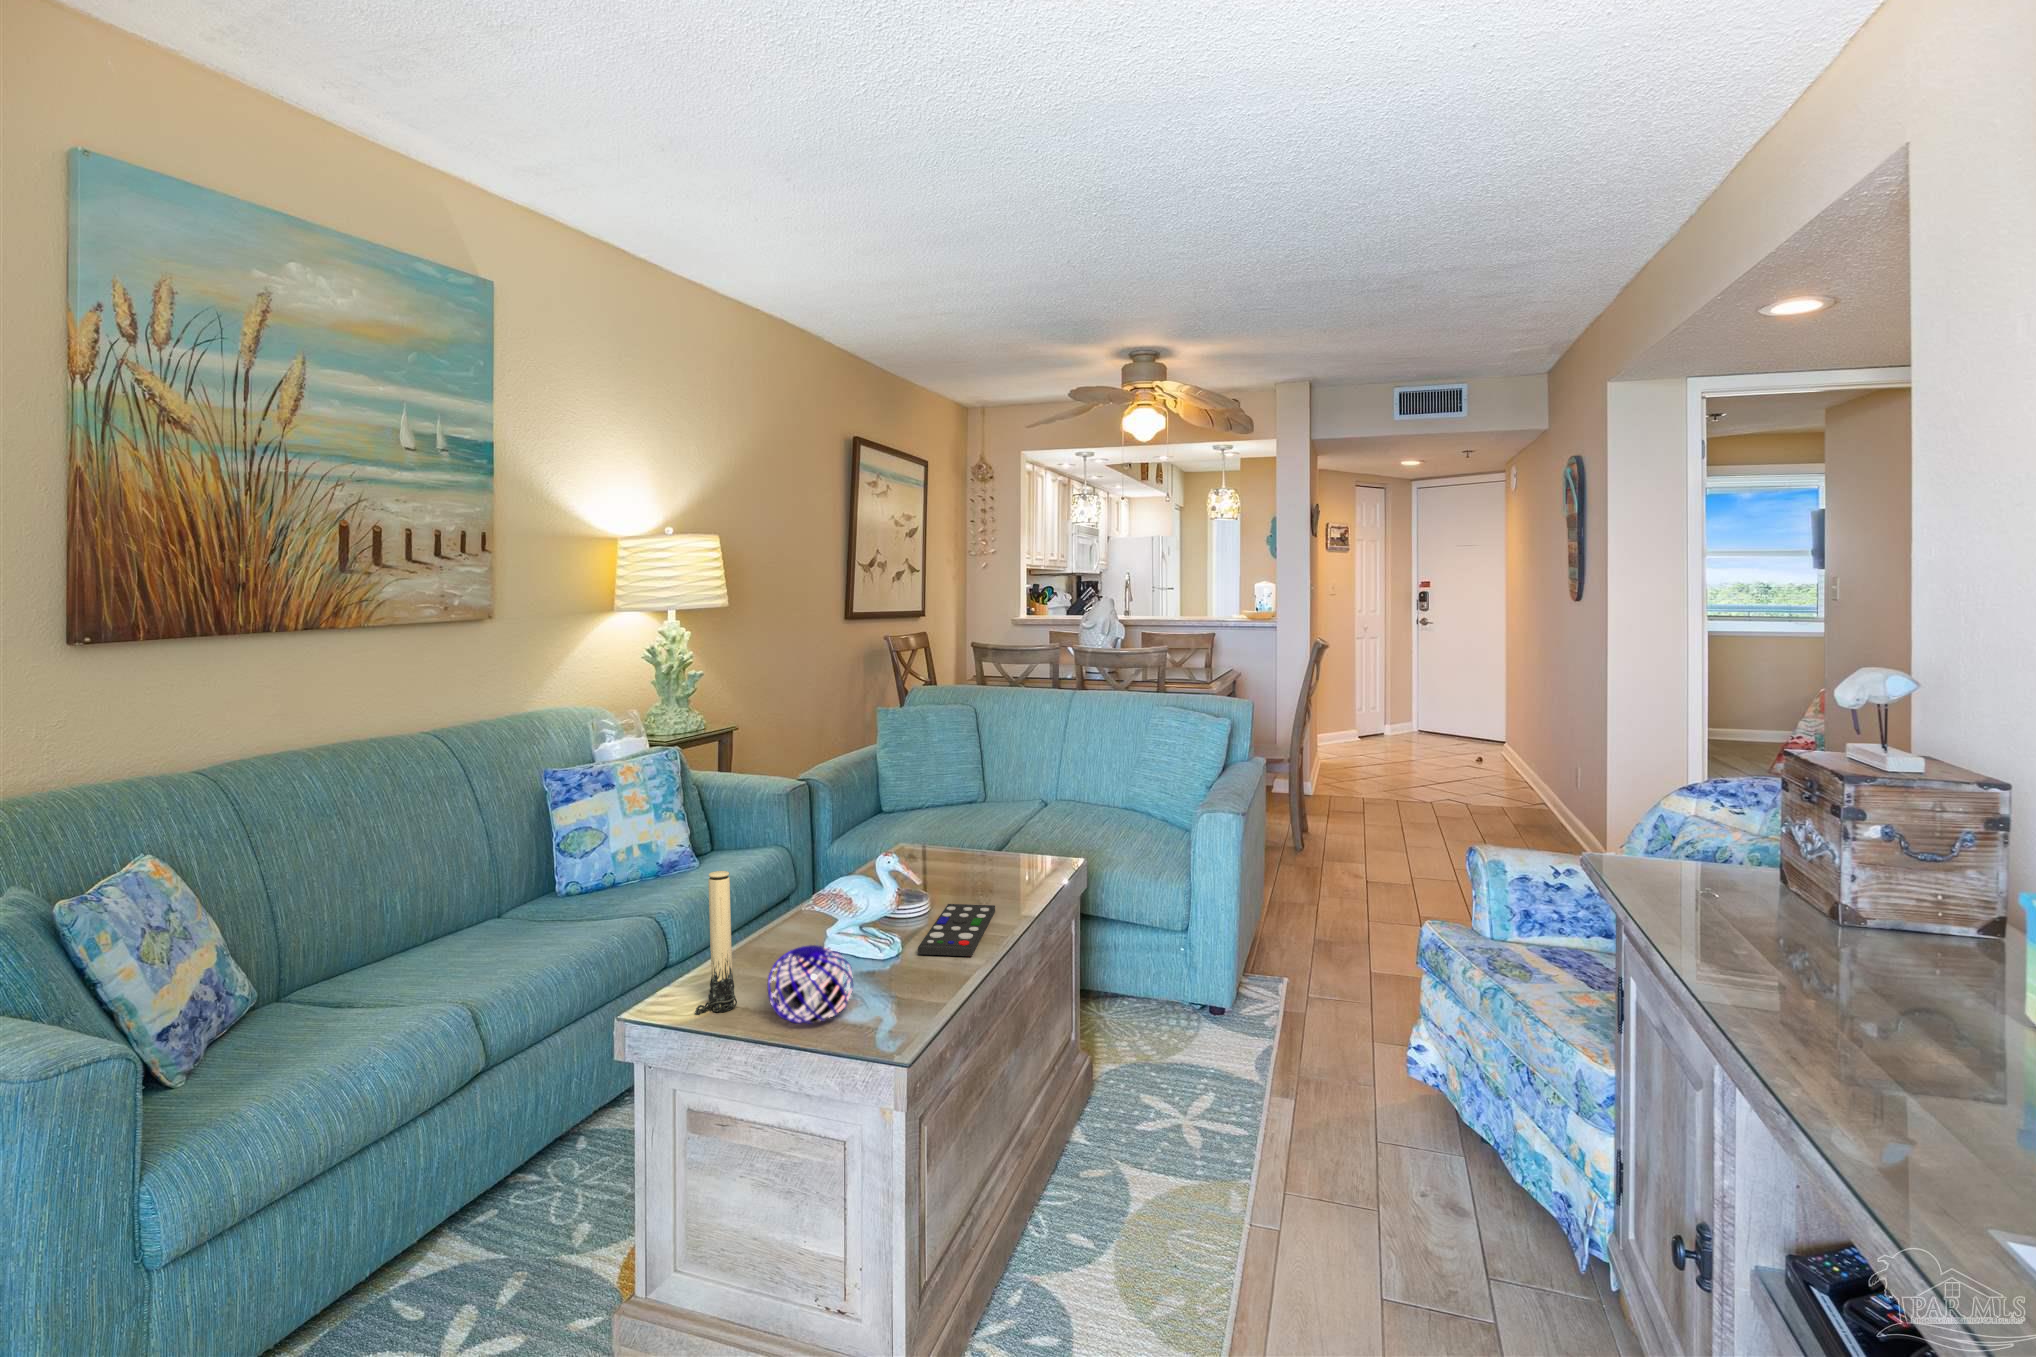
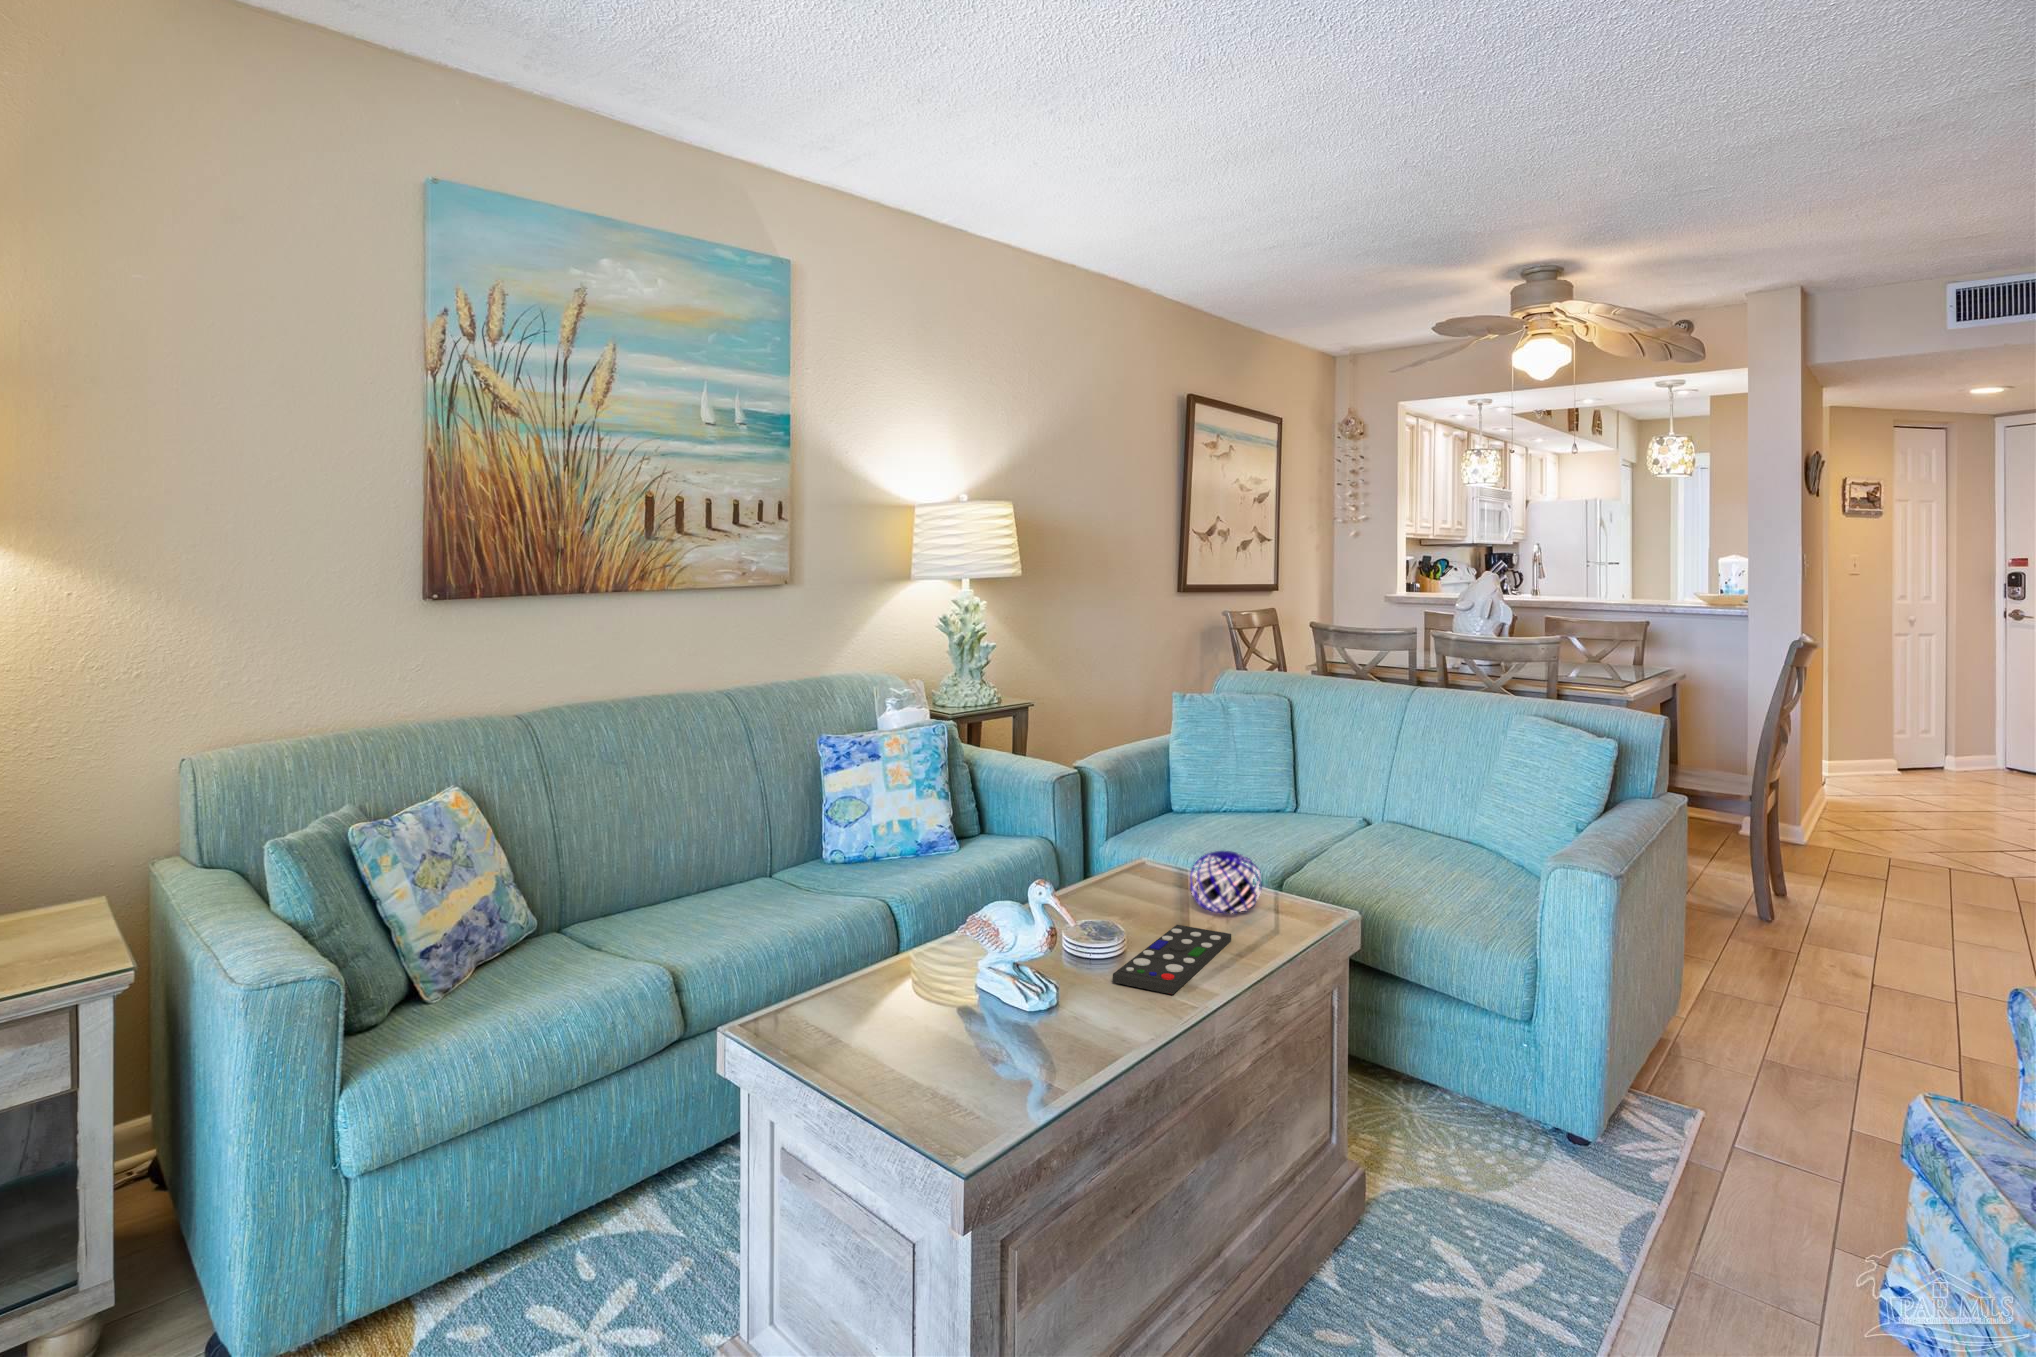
candle: present [695,871,737,1014] -> none [845,862,889,1018]
decorative orb: present [768,945,853,1024] -> present [1190,851,1262,914]

